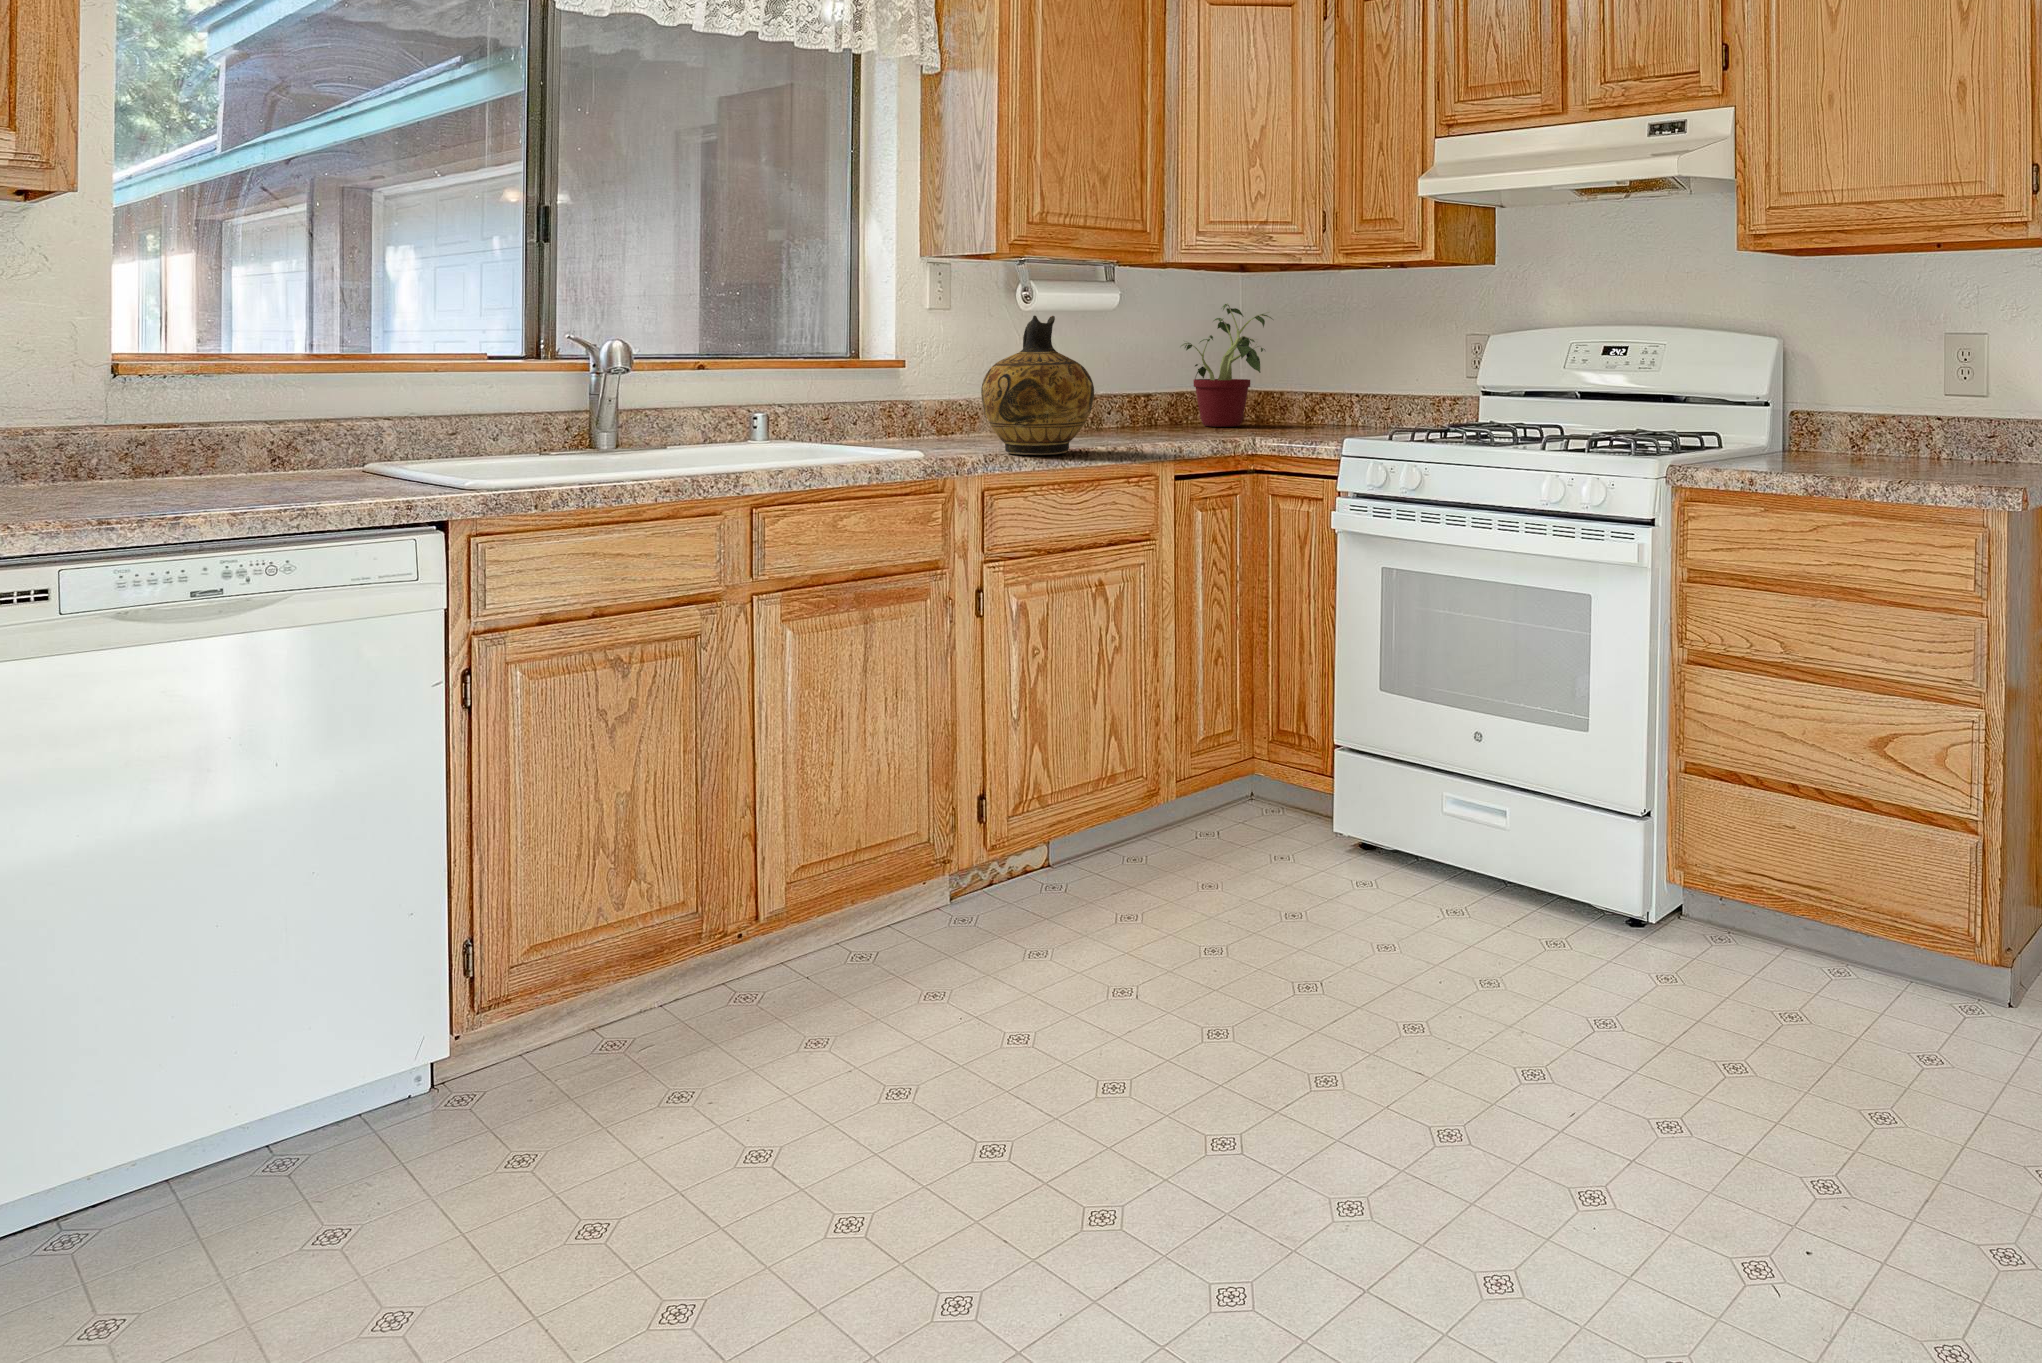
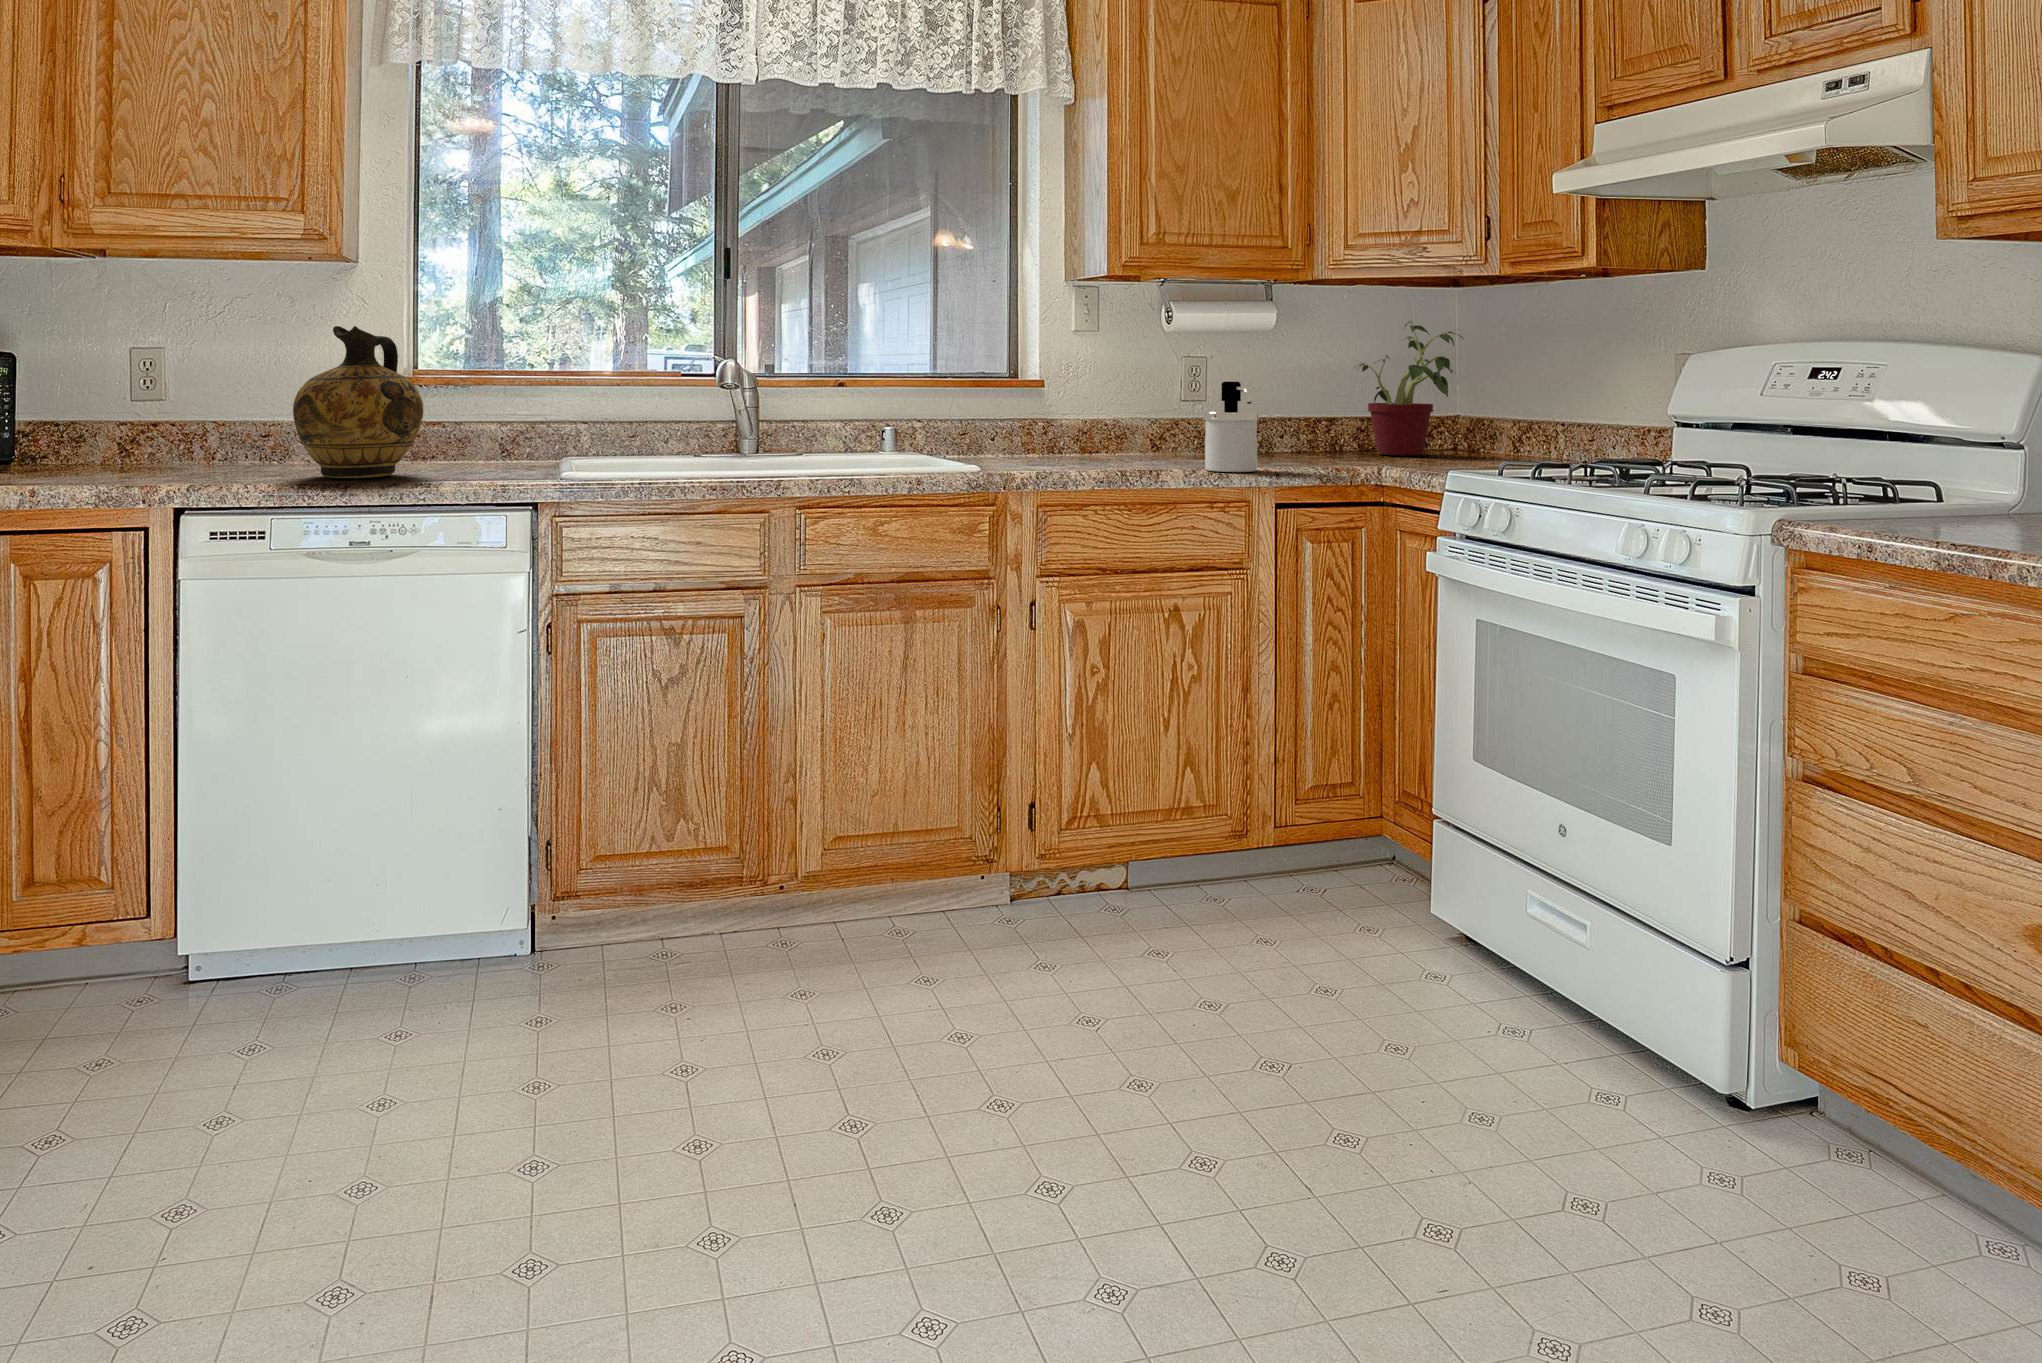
ceramic jug: present [981,315,1094,455] -> present [293,326,423,478]
soap dispenser: none [1114,361,1175,447] -> present [1203,382,1259,472]

